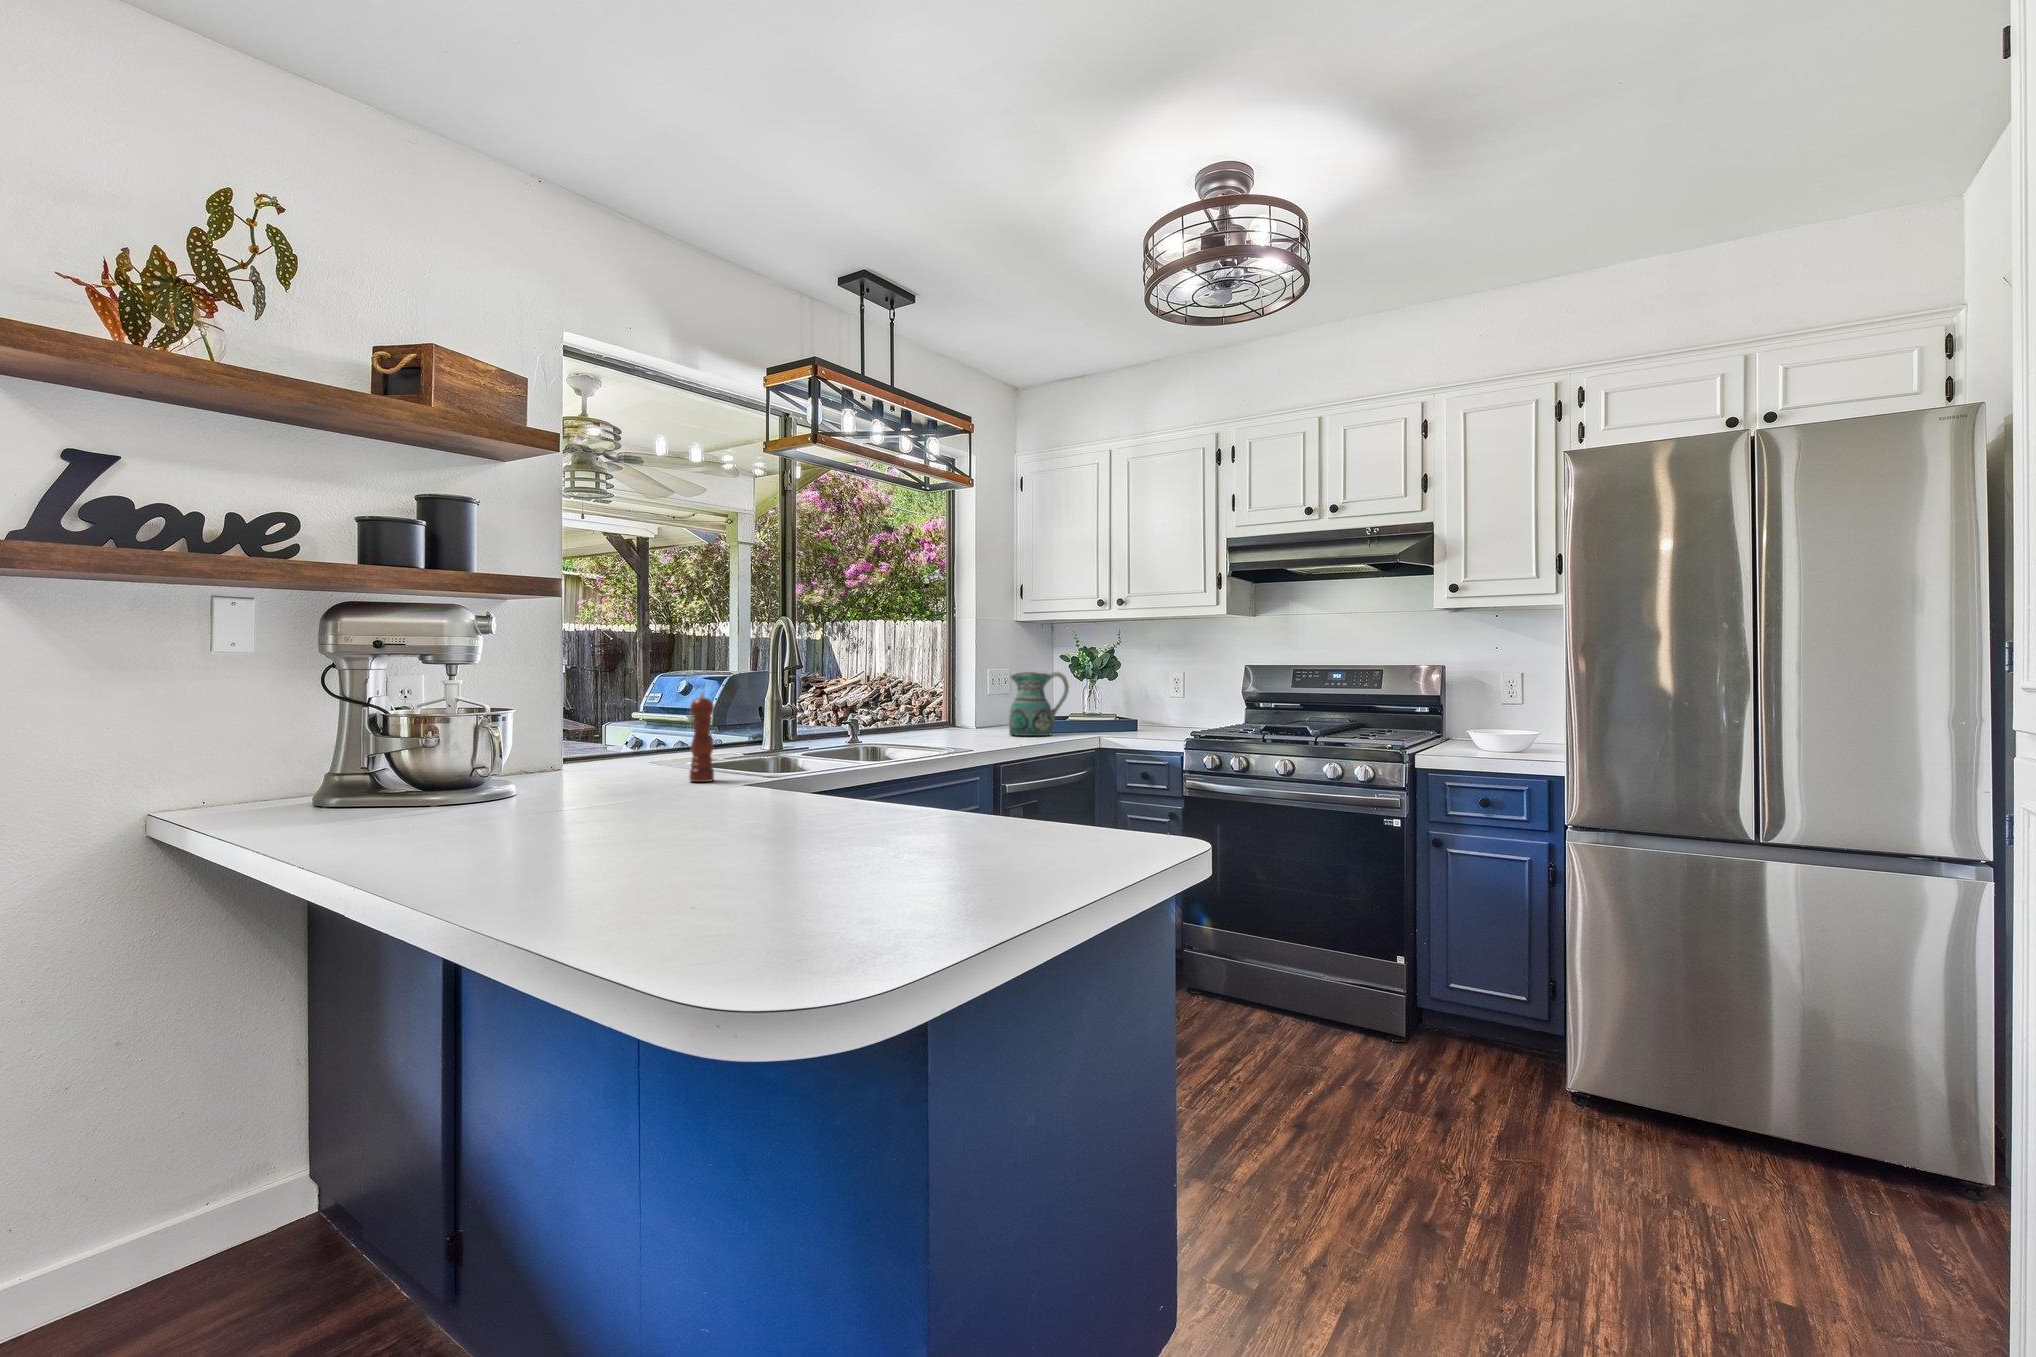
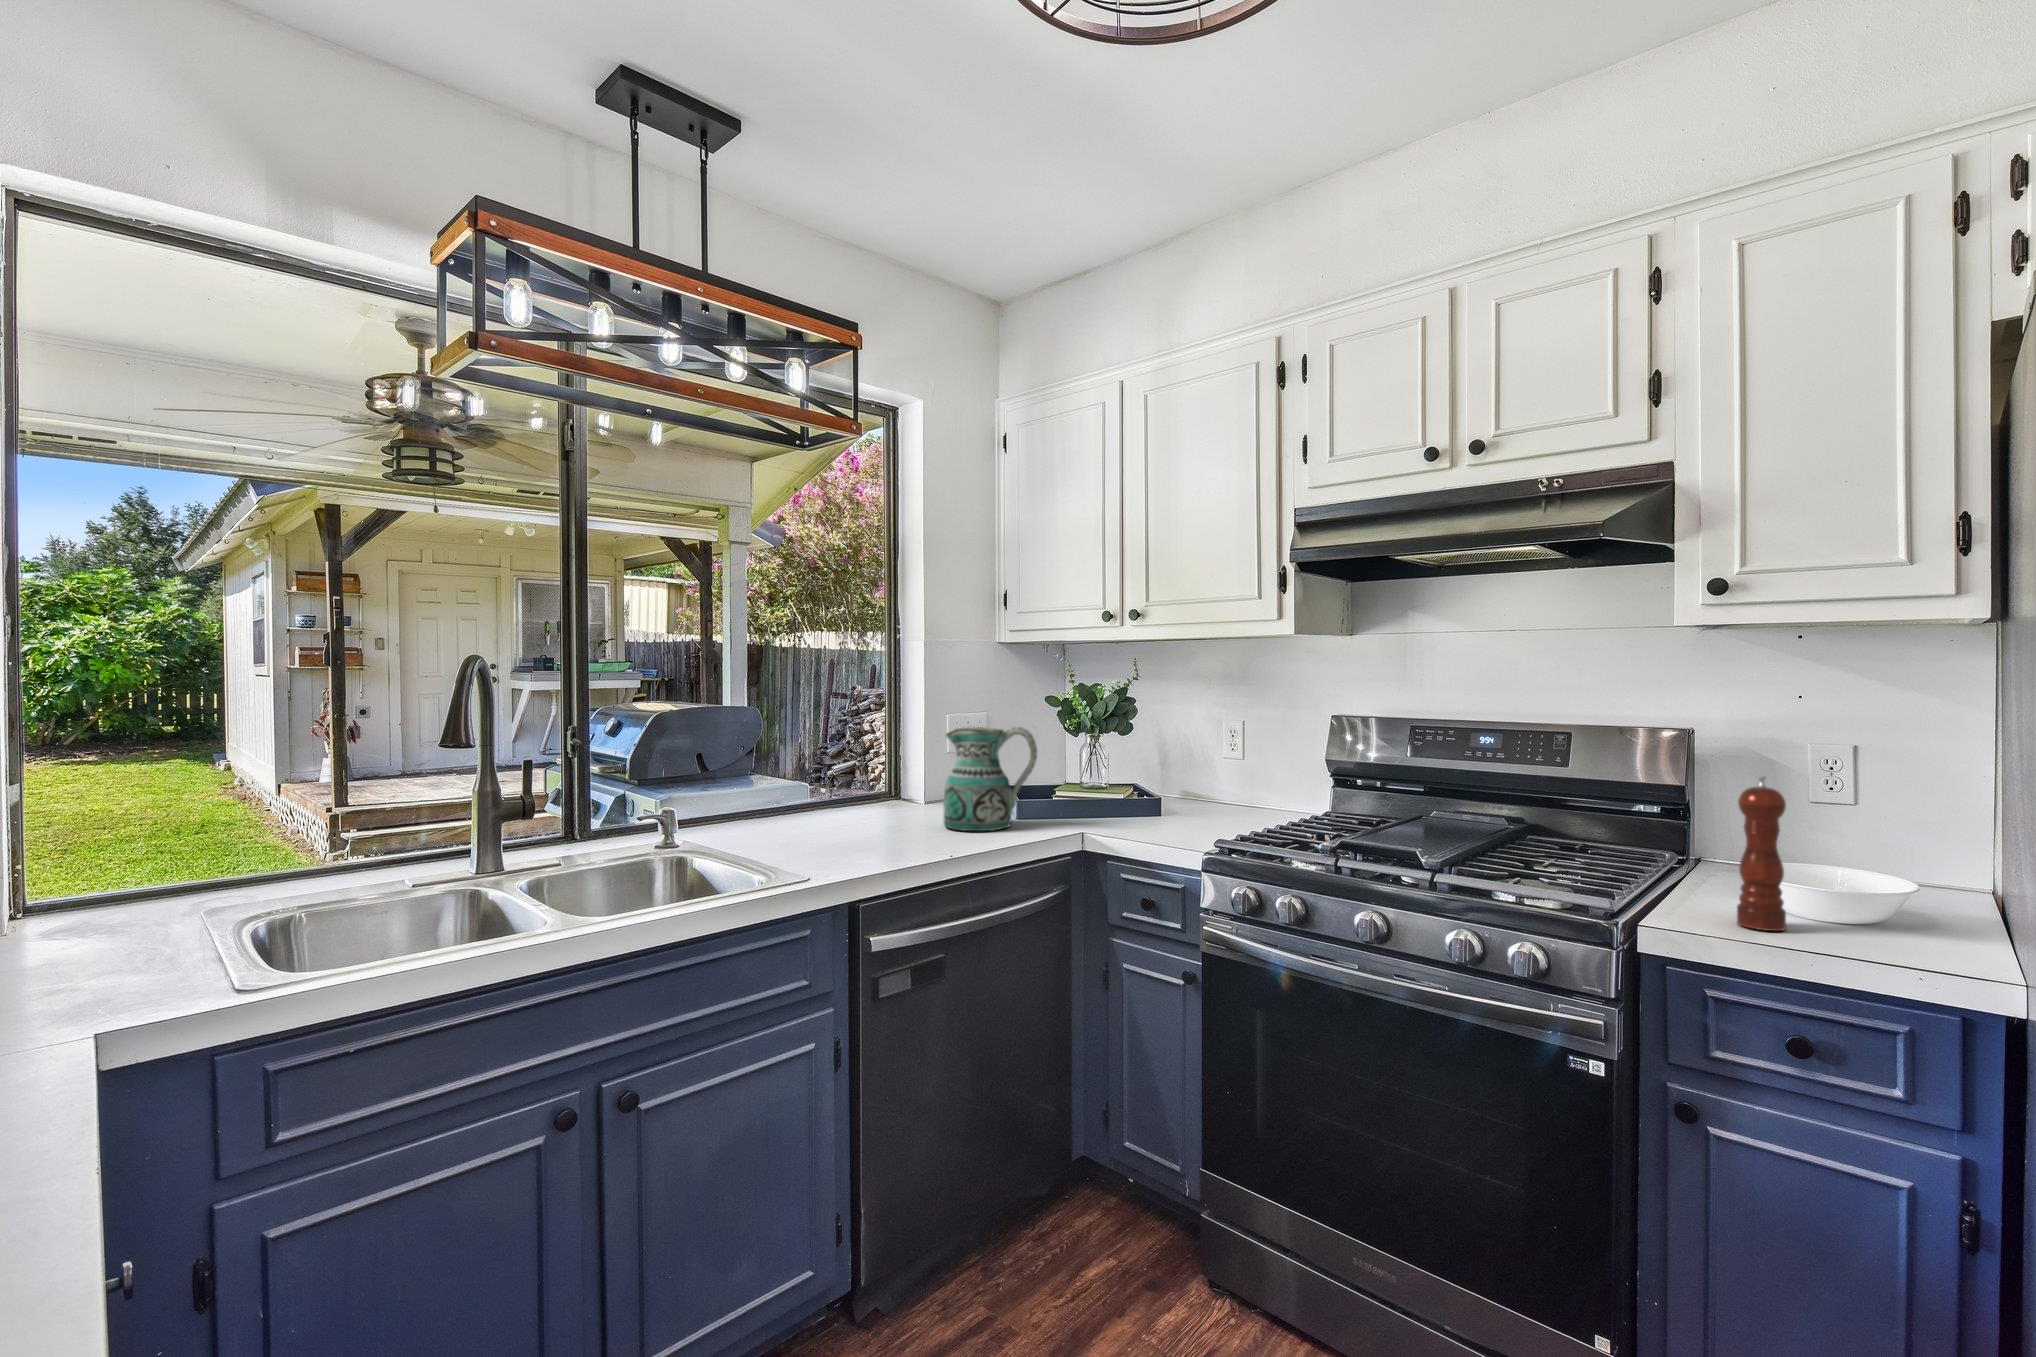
pepper mill: present [689,691,714,782] -> present [1737,776,1786,931]

